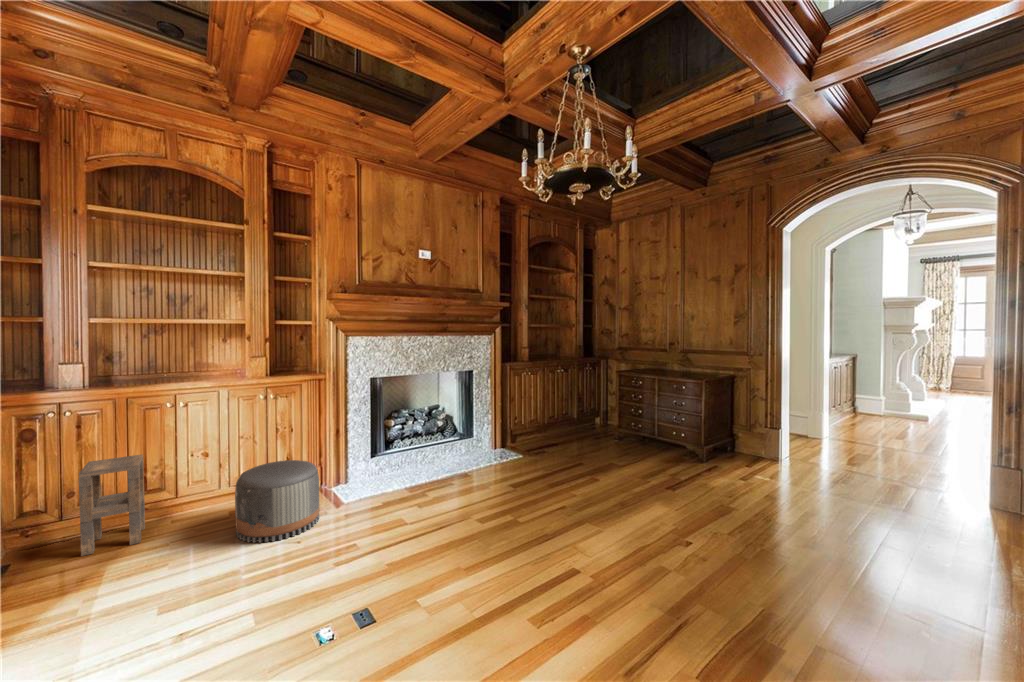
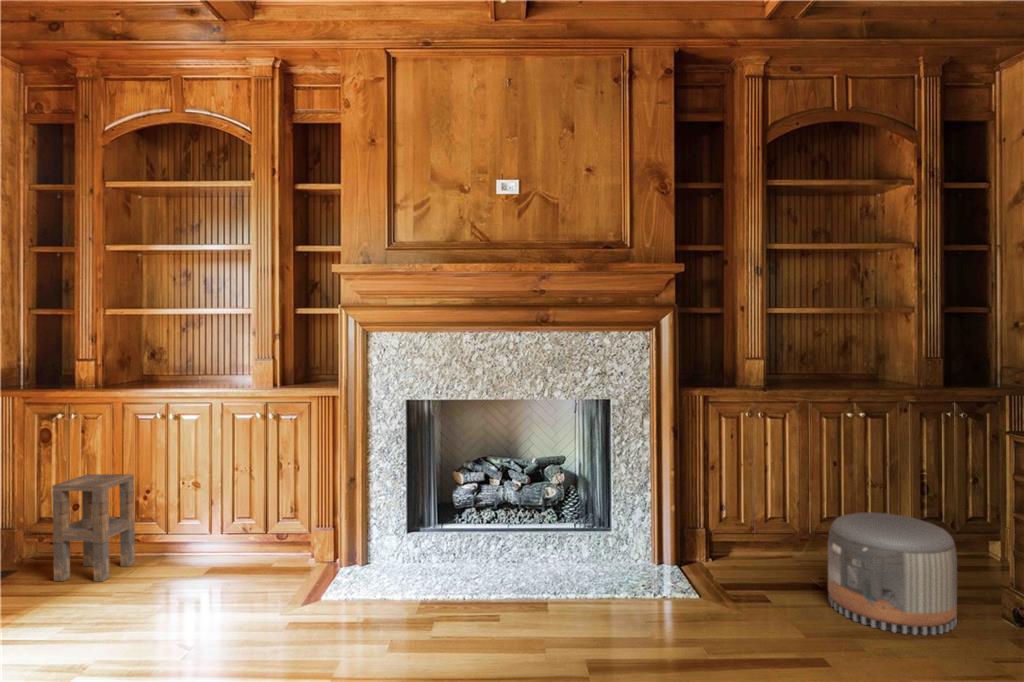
pouf: present [235,460,319,543] -> present [828,512,957,635]

